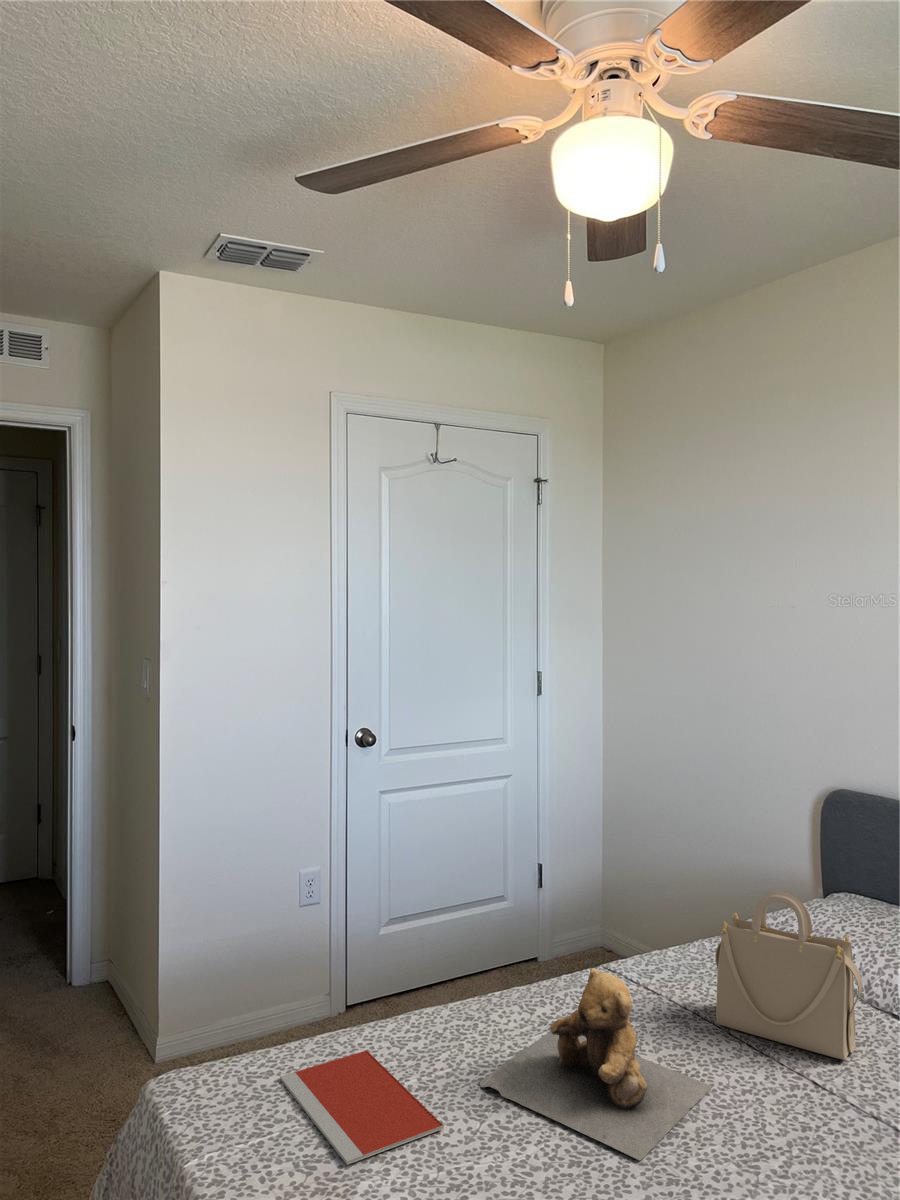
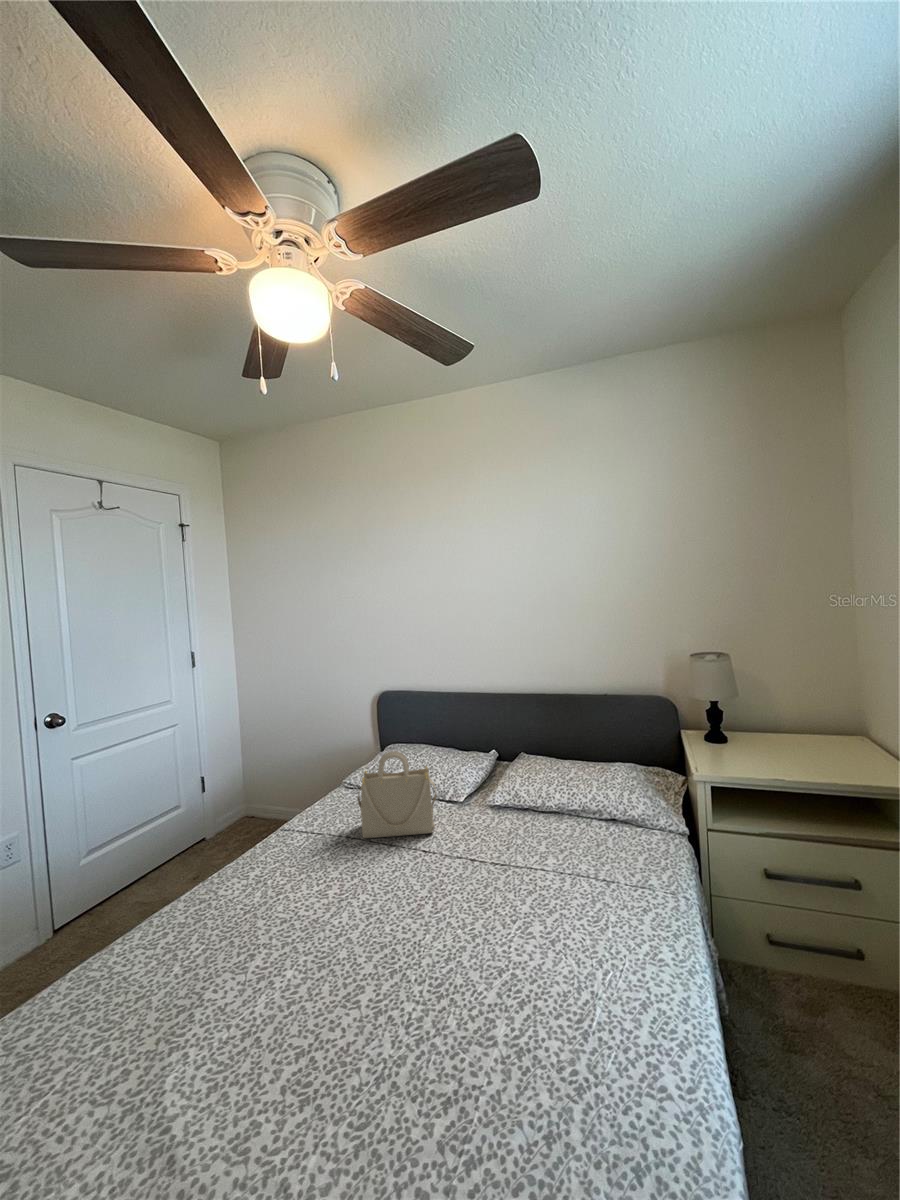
teddy bear: present [480,968,712,1160] -> none [230,834,378,948]
notebook: present [280,1050,444,1165] -> none [43,965,218,1070]

